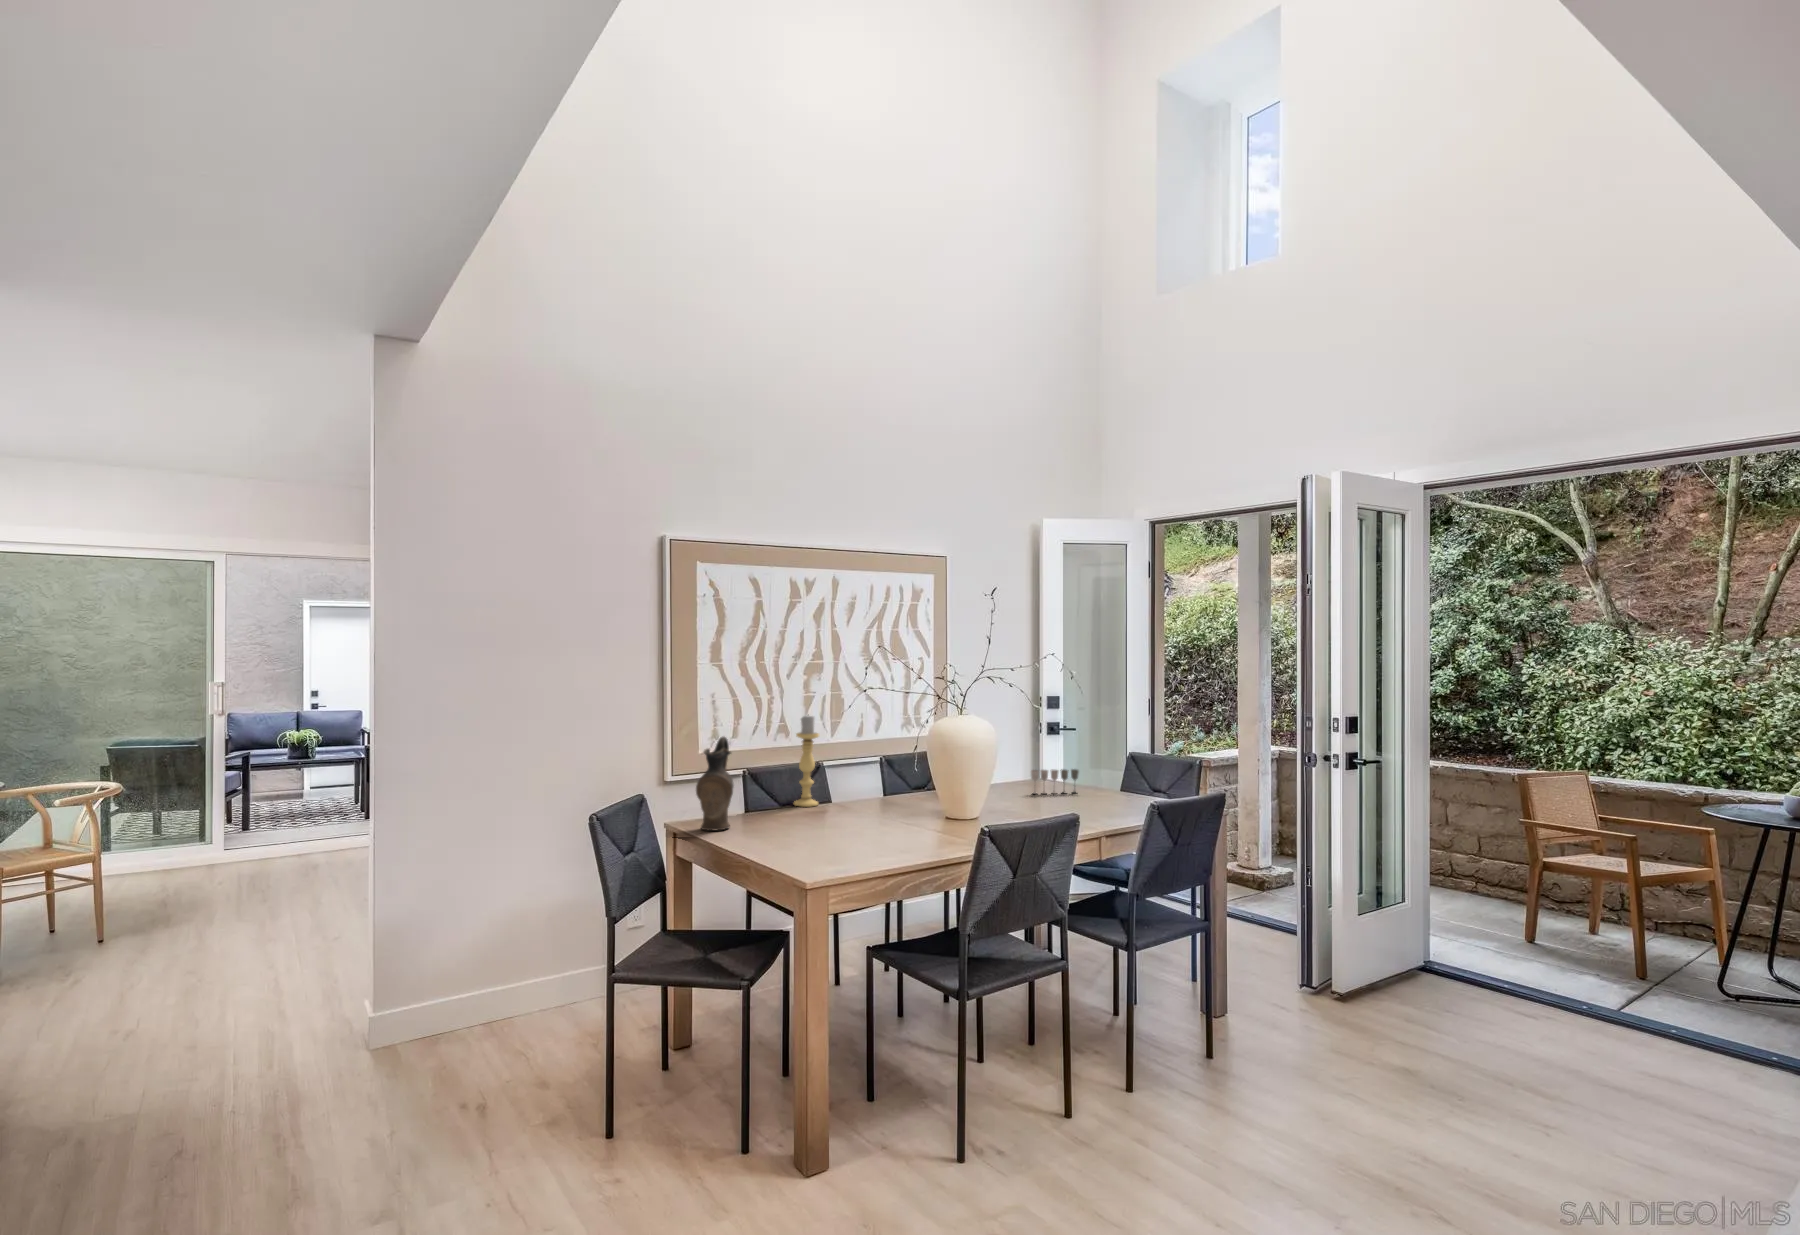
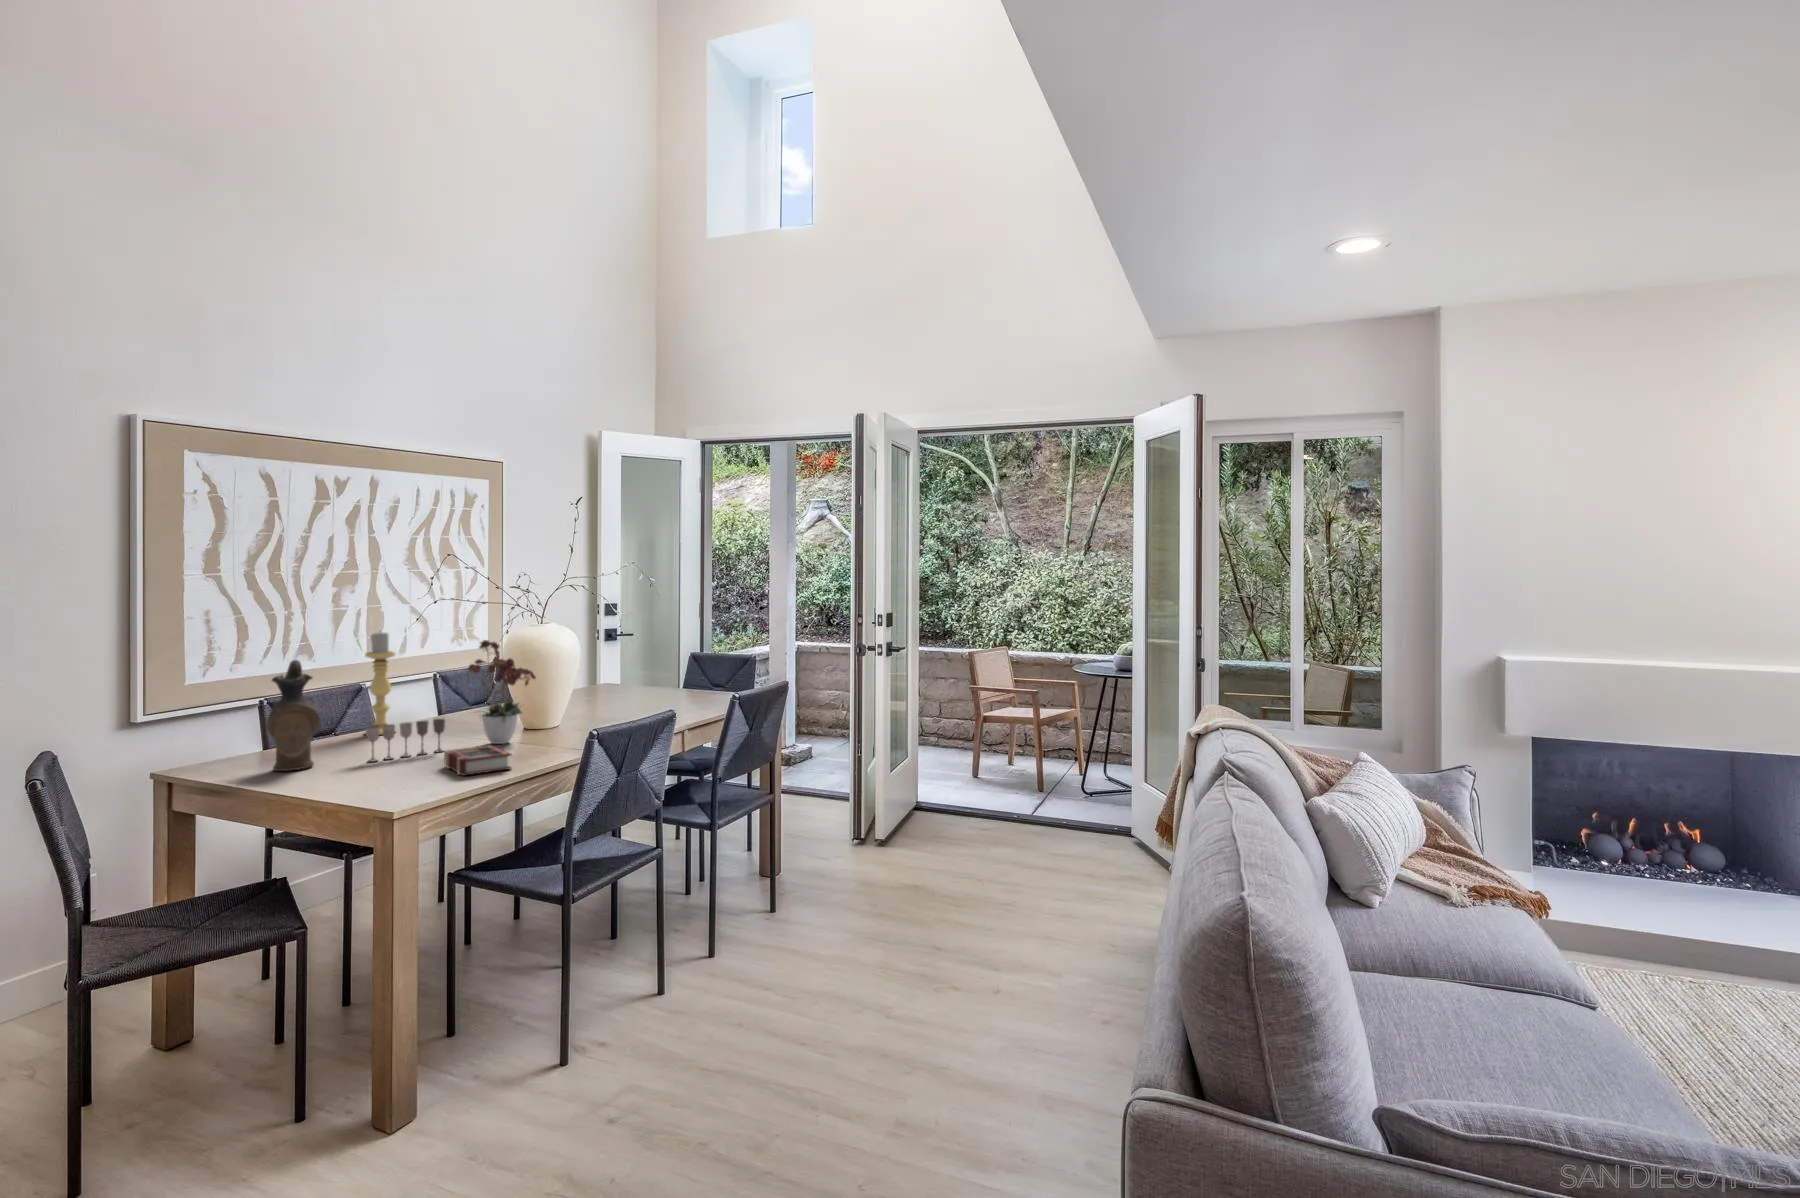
flower arrangement: none [854,723,916,828] -> present [468,640,536,744]
wine glass: present [1031,769,1079,794] -> present [366,719,445,762]
book: none [814,829,862,855] -> present [444,745,511,776]

